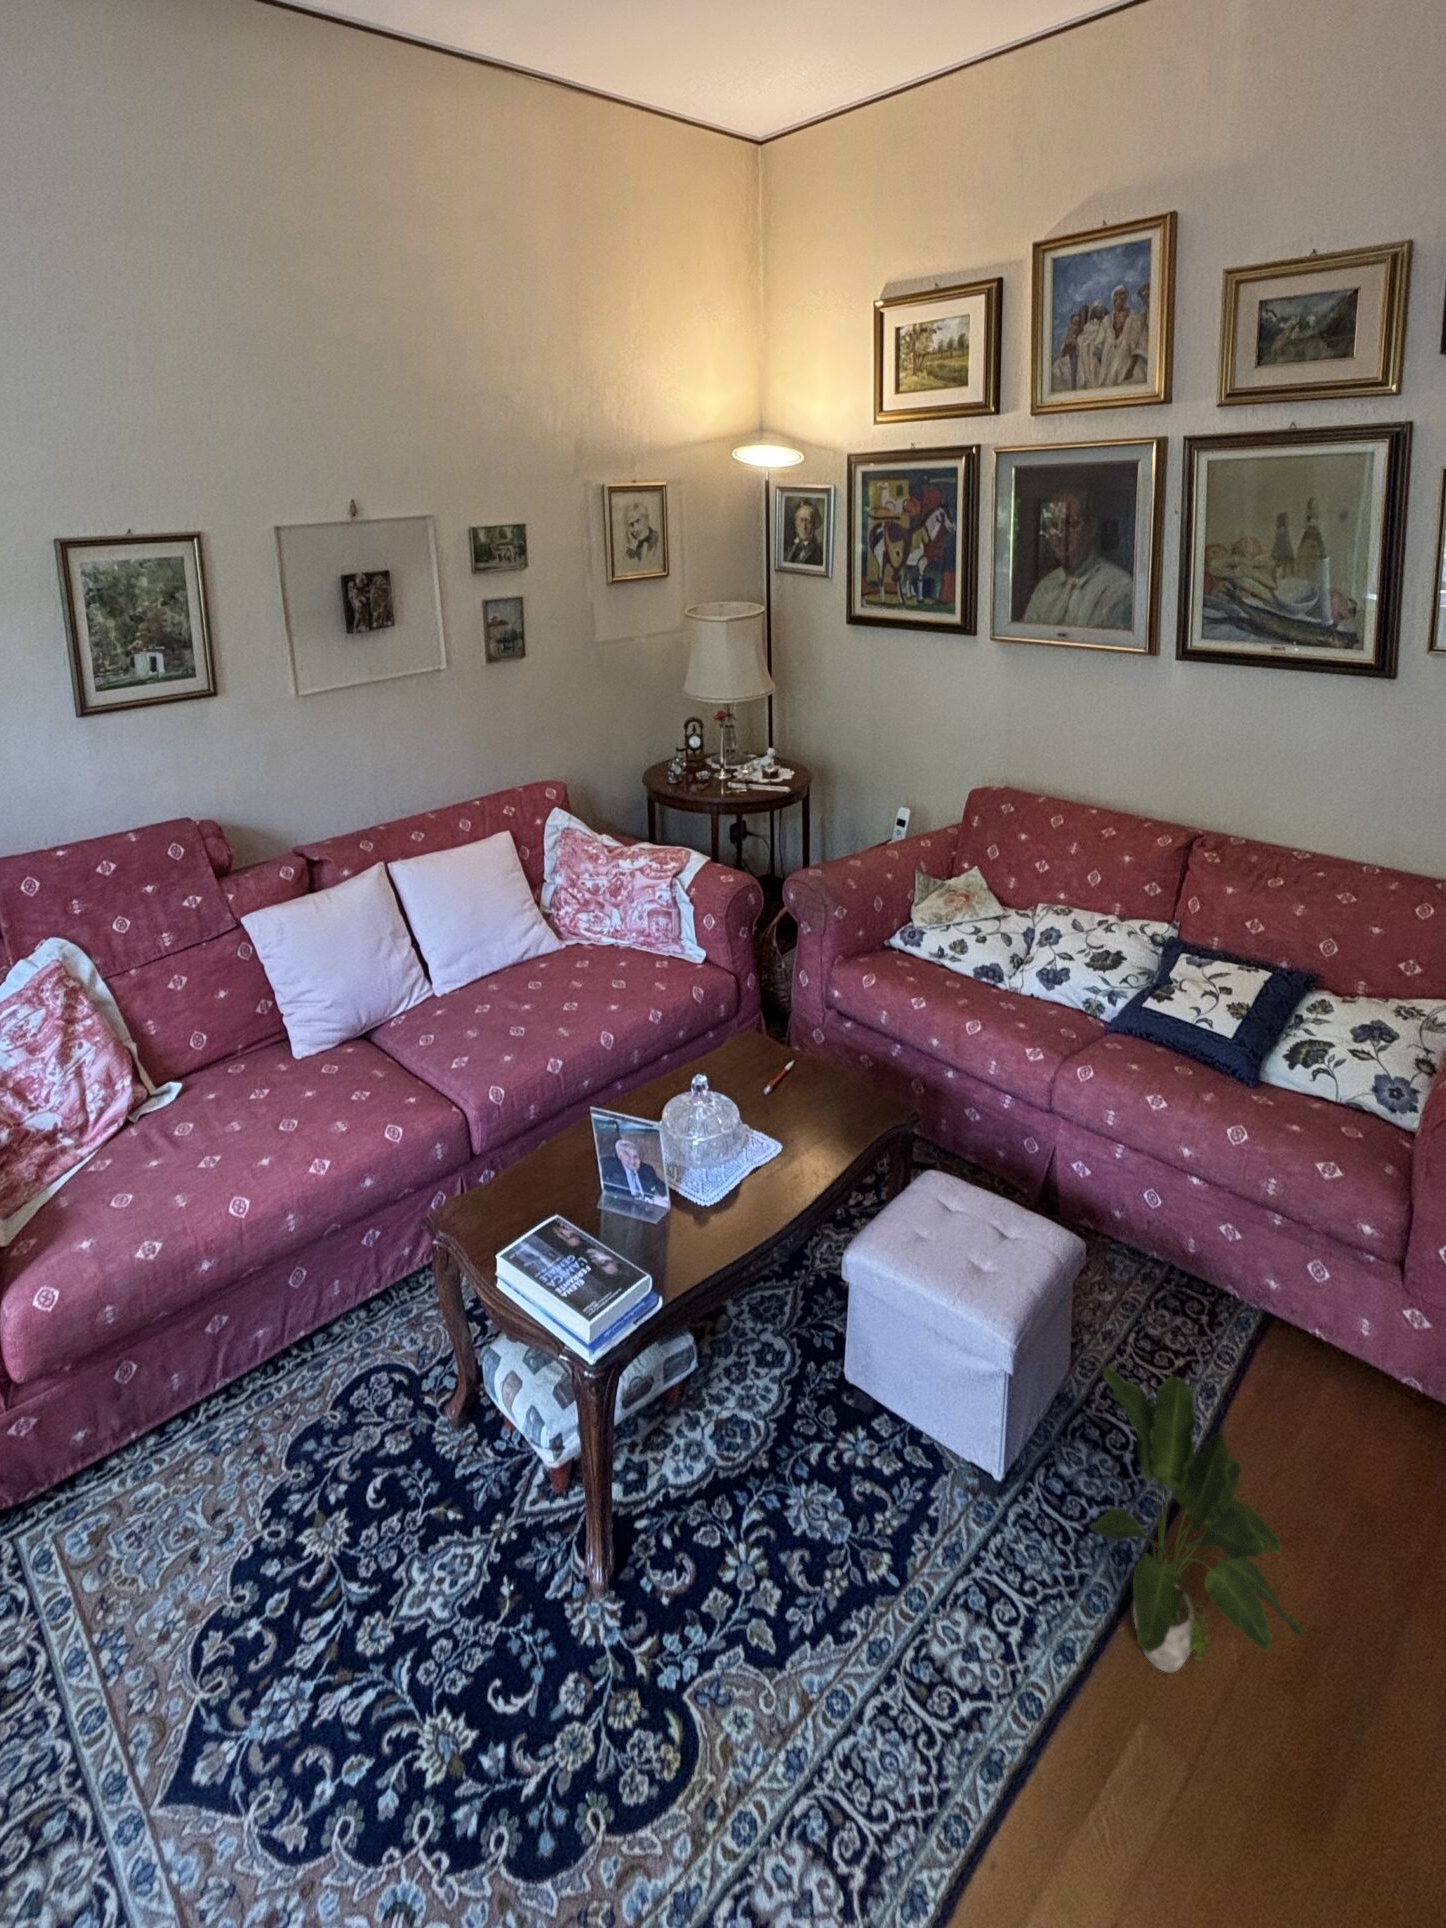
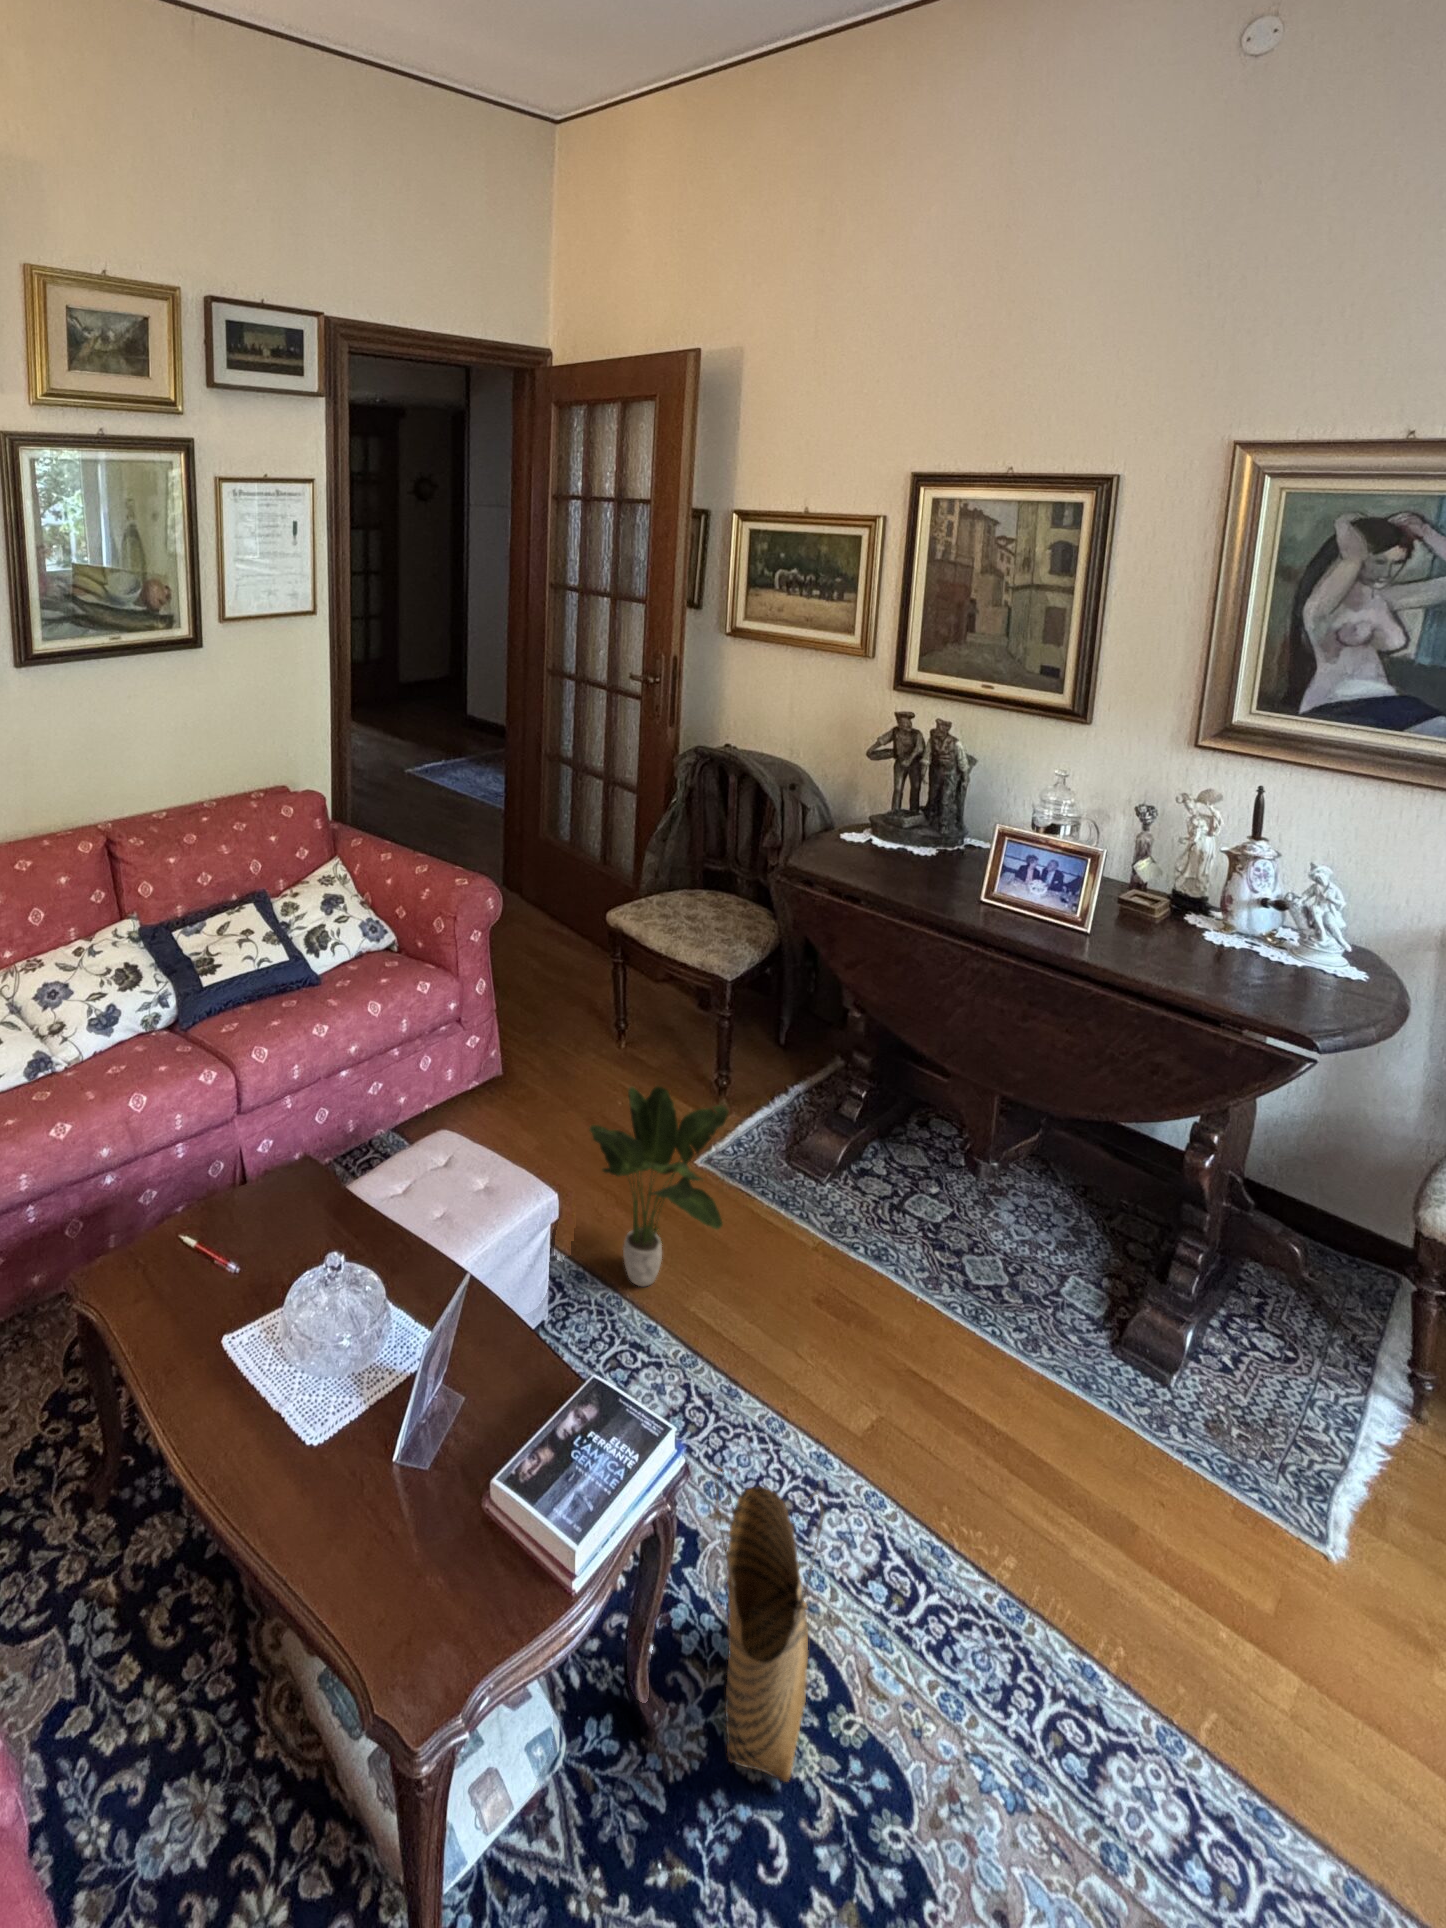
woven basket: none [540,1469,713,1777] -> present [716,1468,824,1782]

